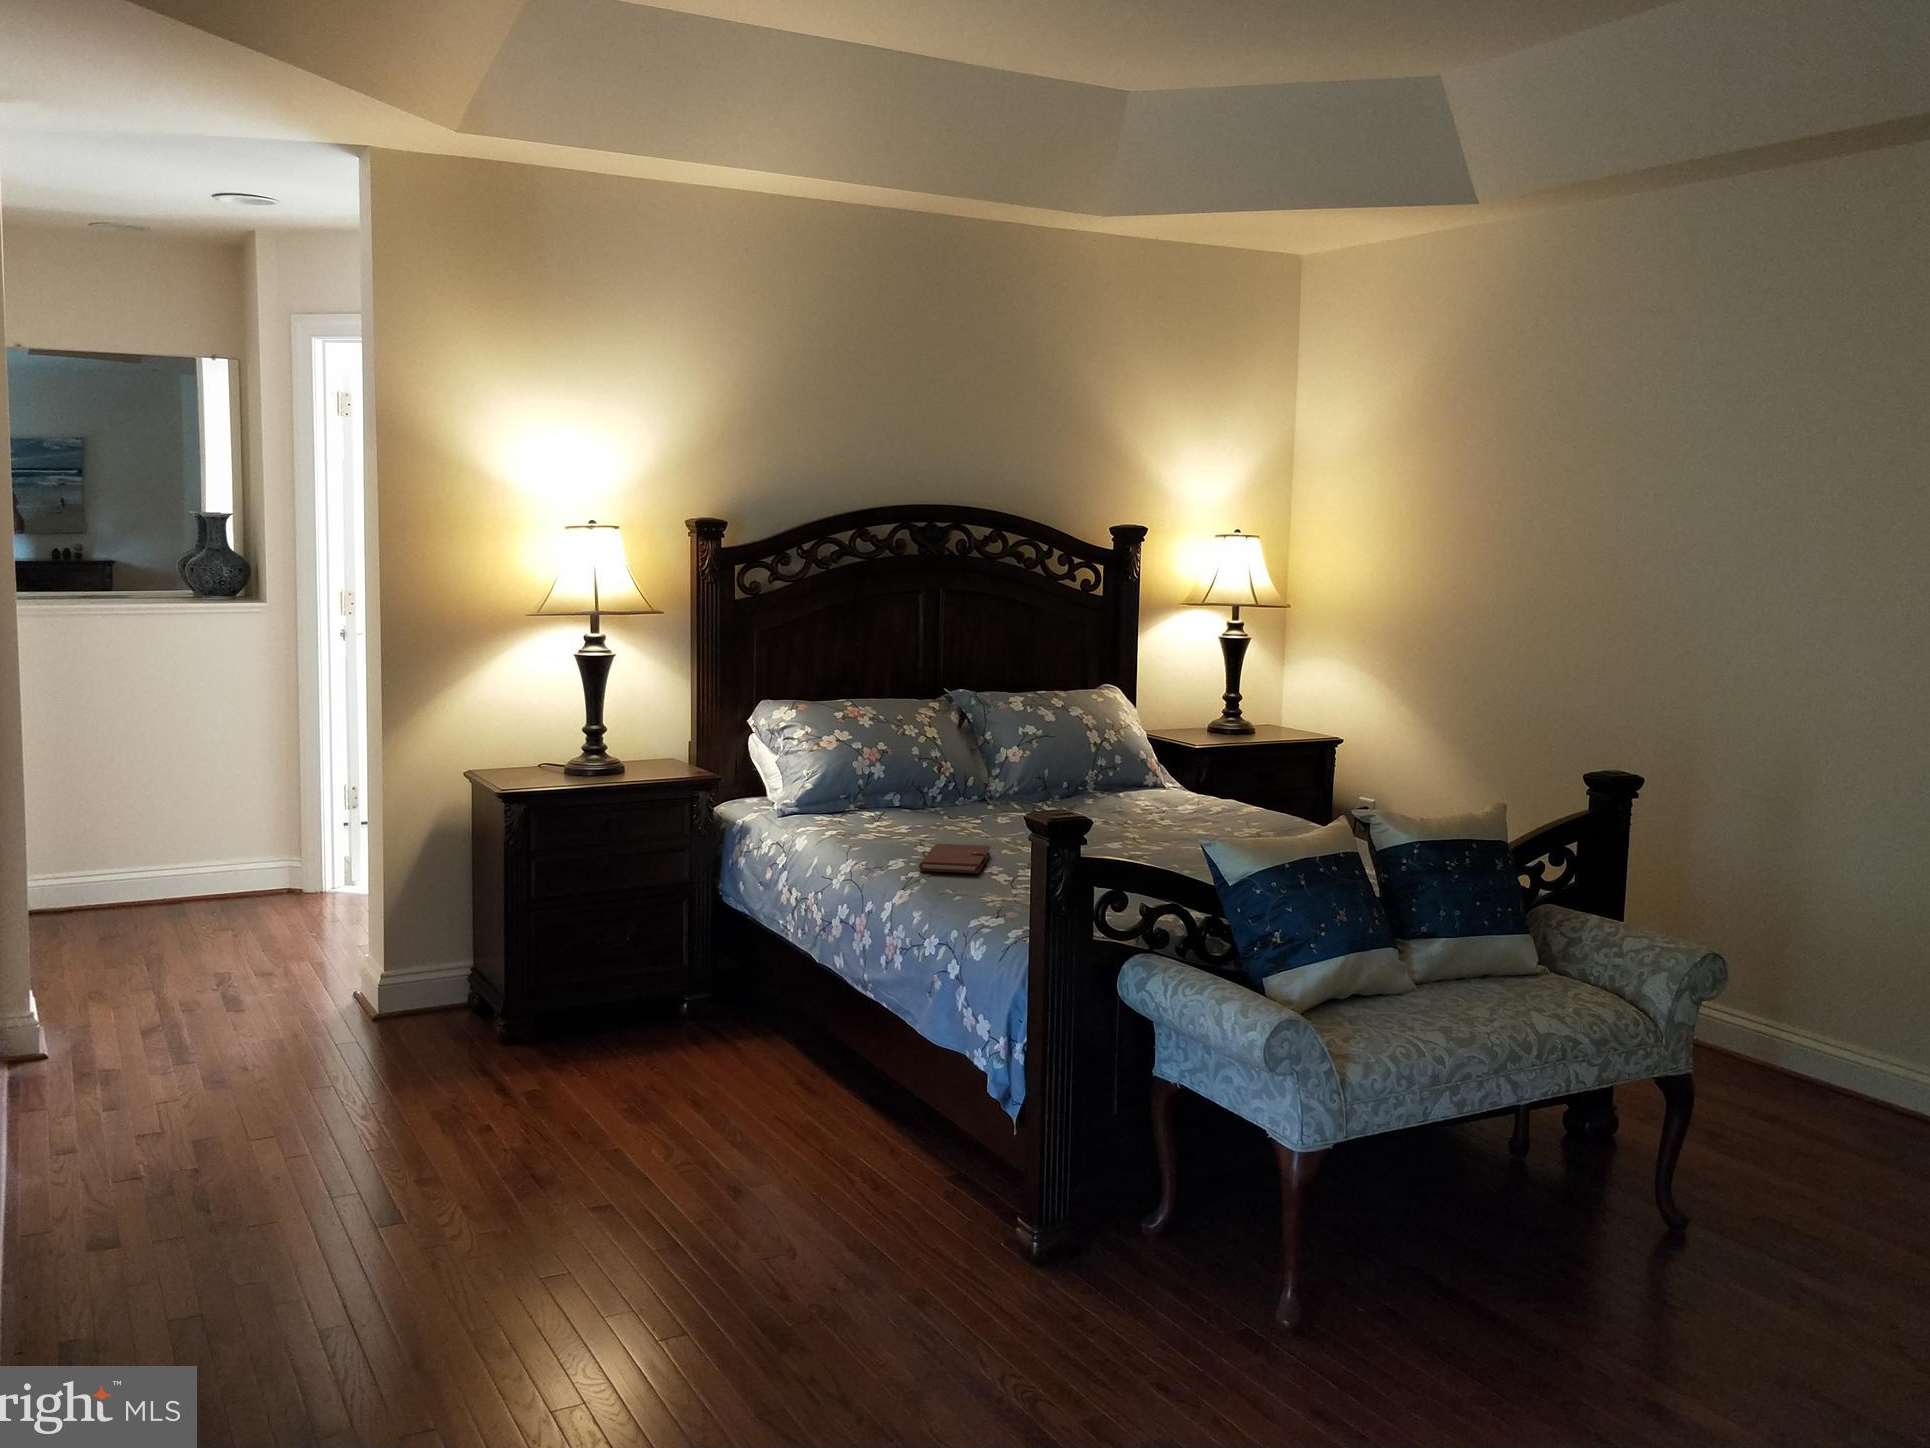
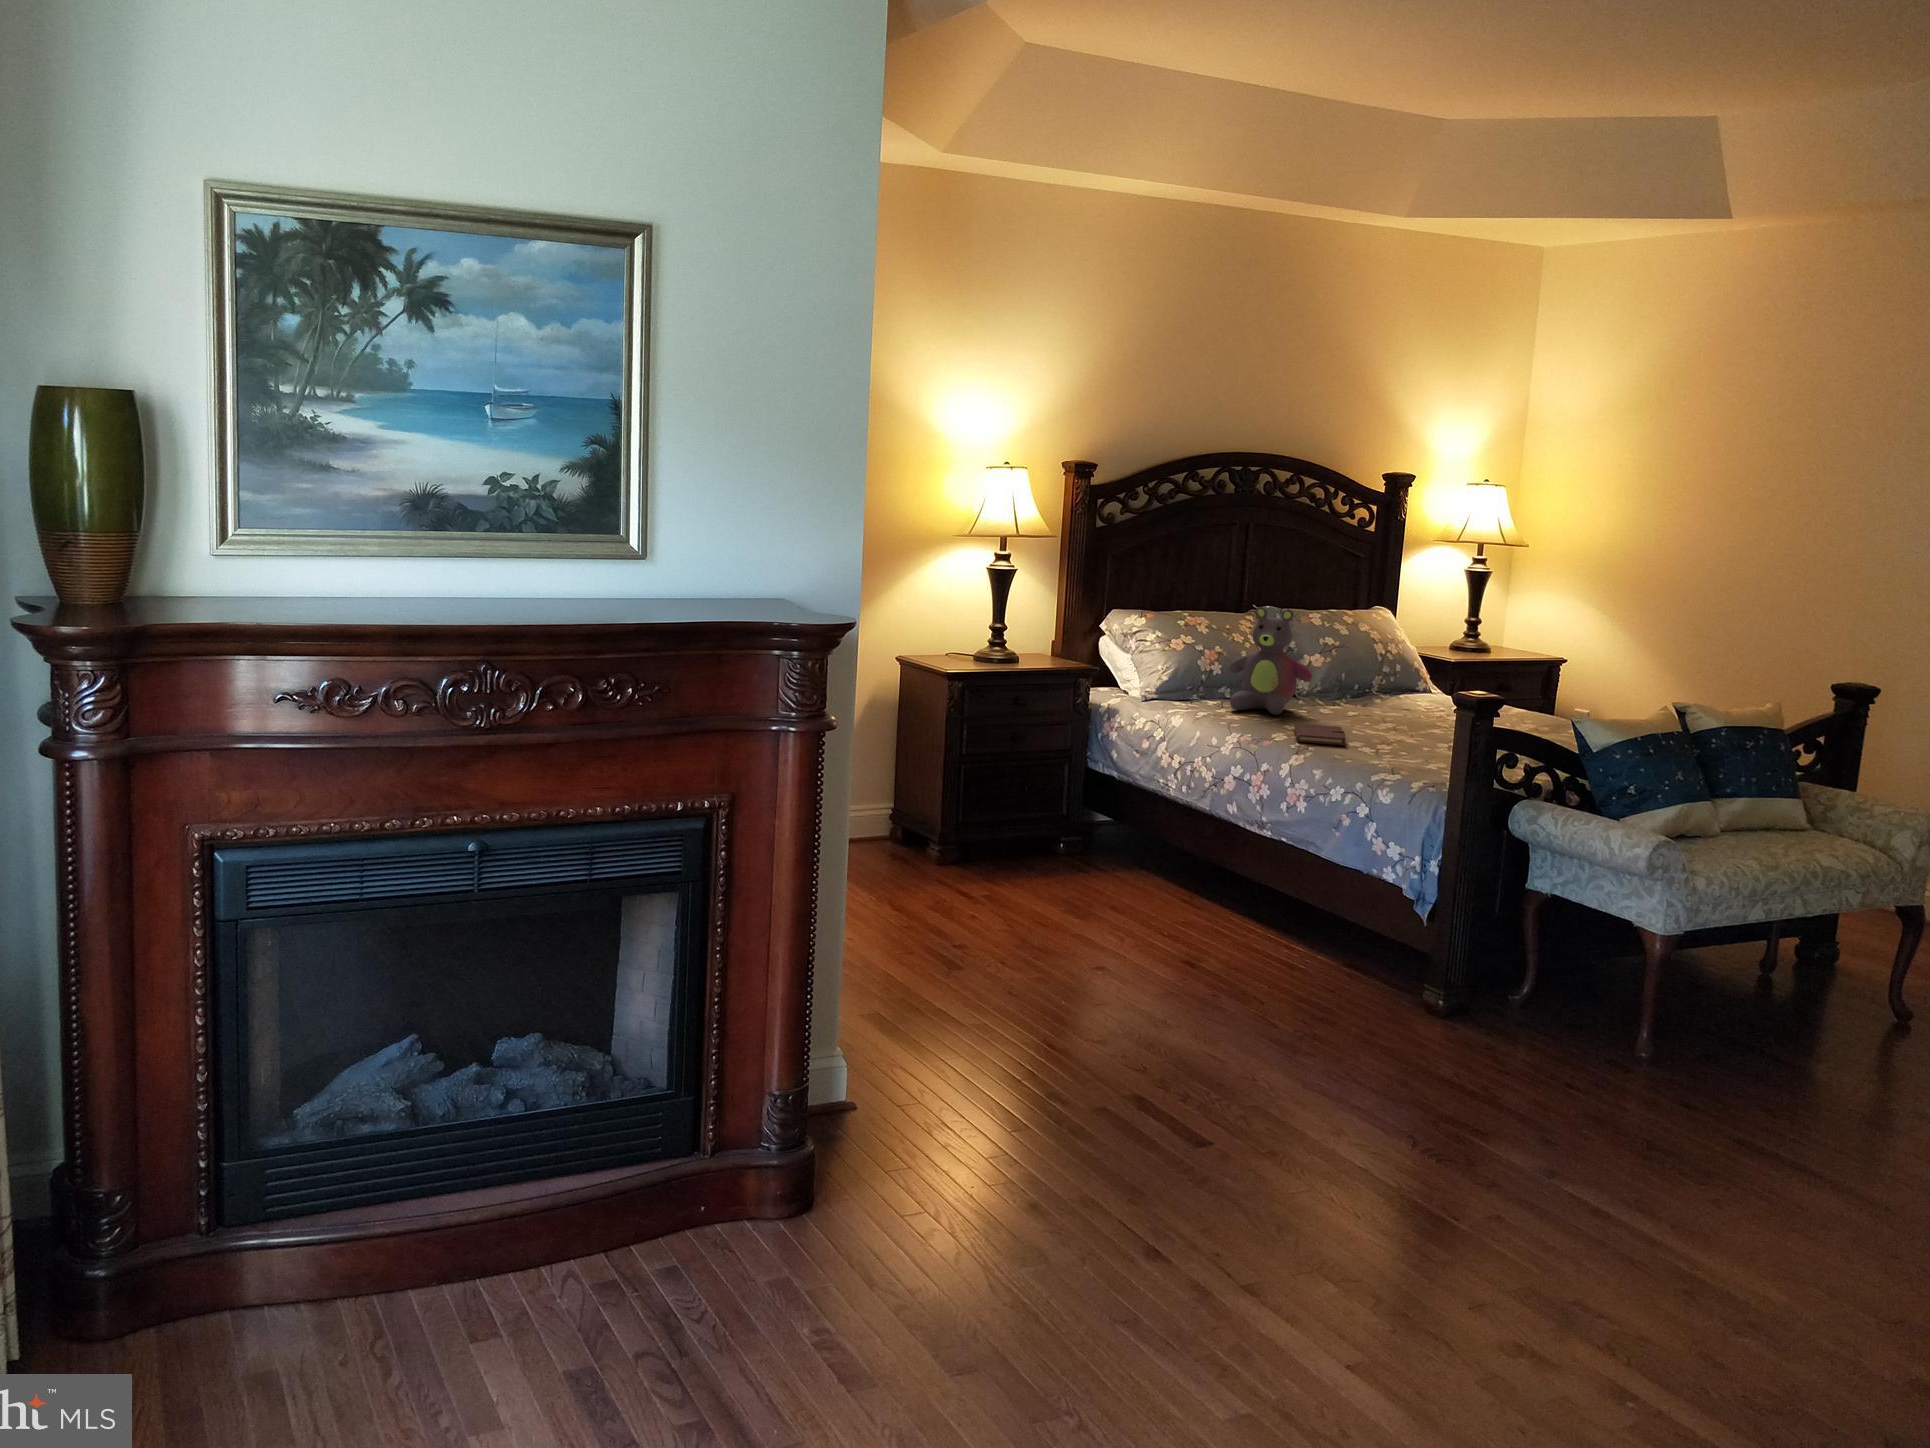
stuffed bear: none [875,694,978,830] -> present [1229,607,1312,715]

